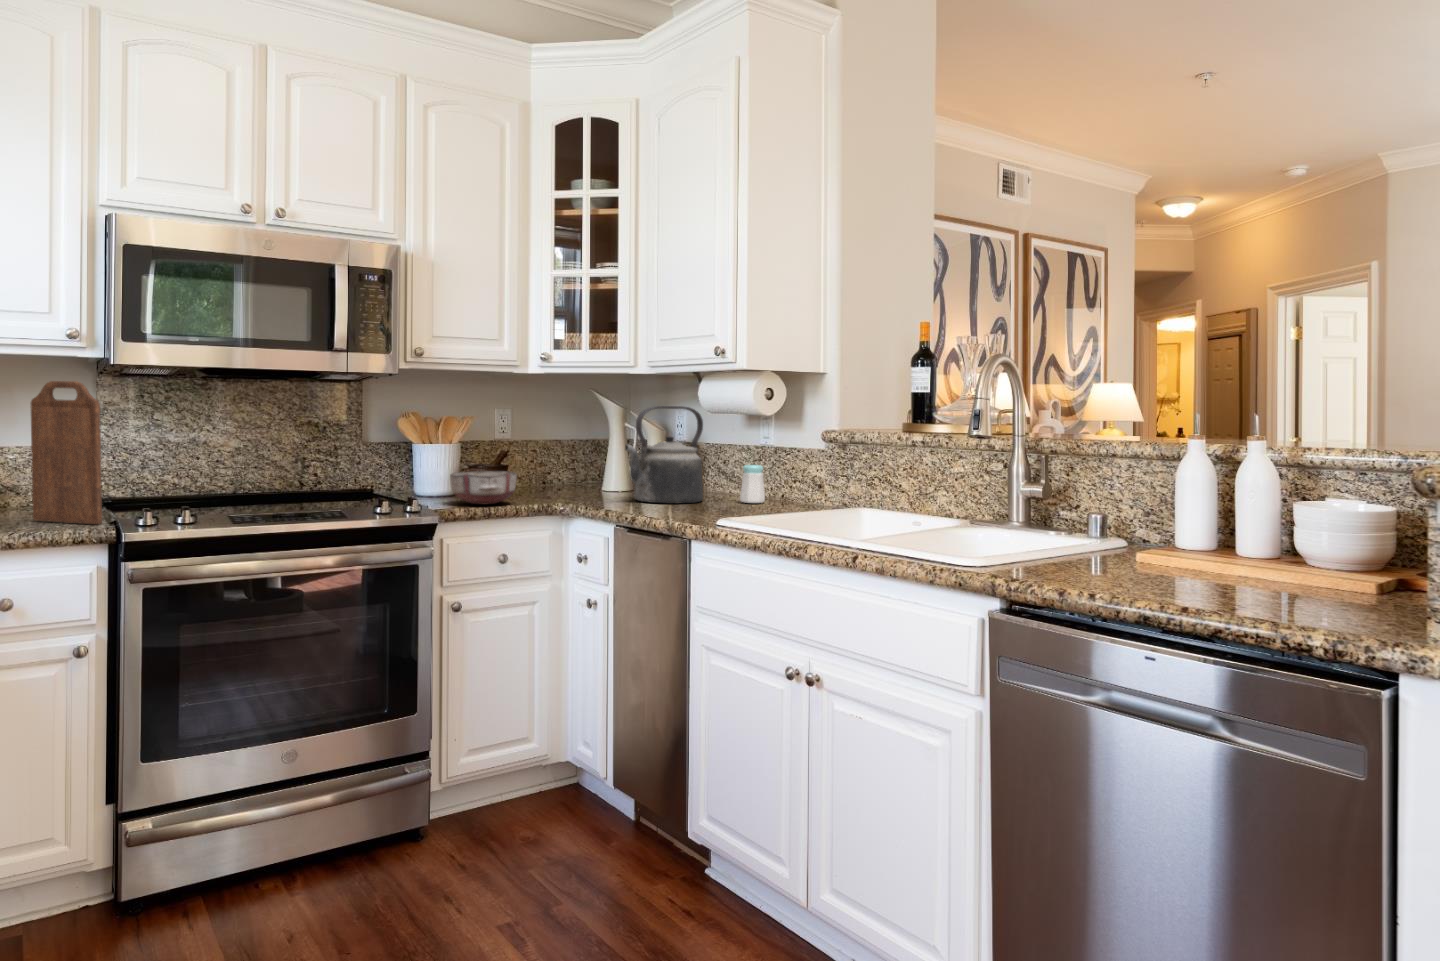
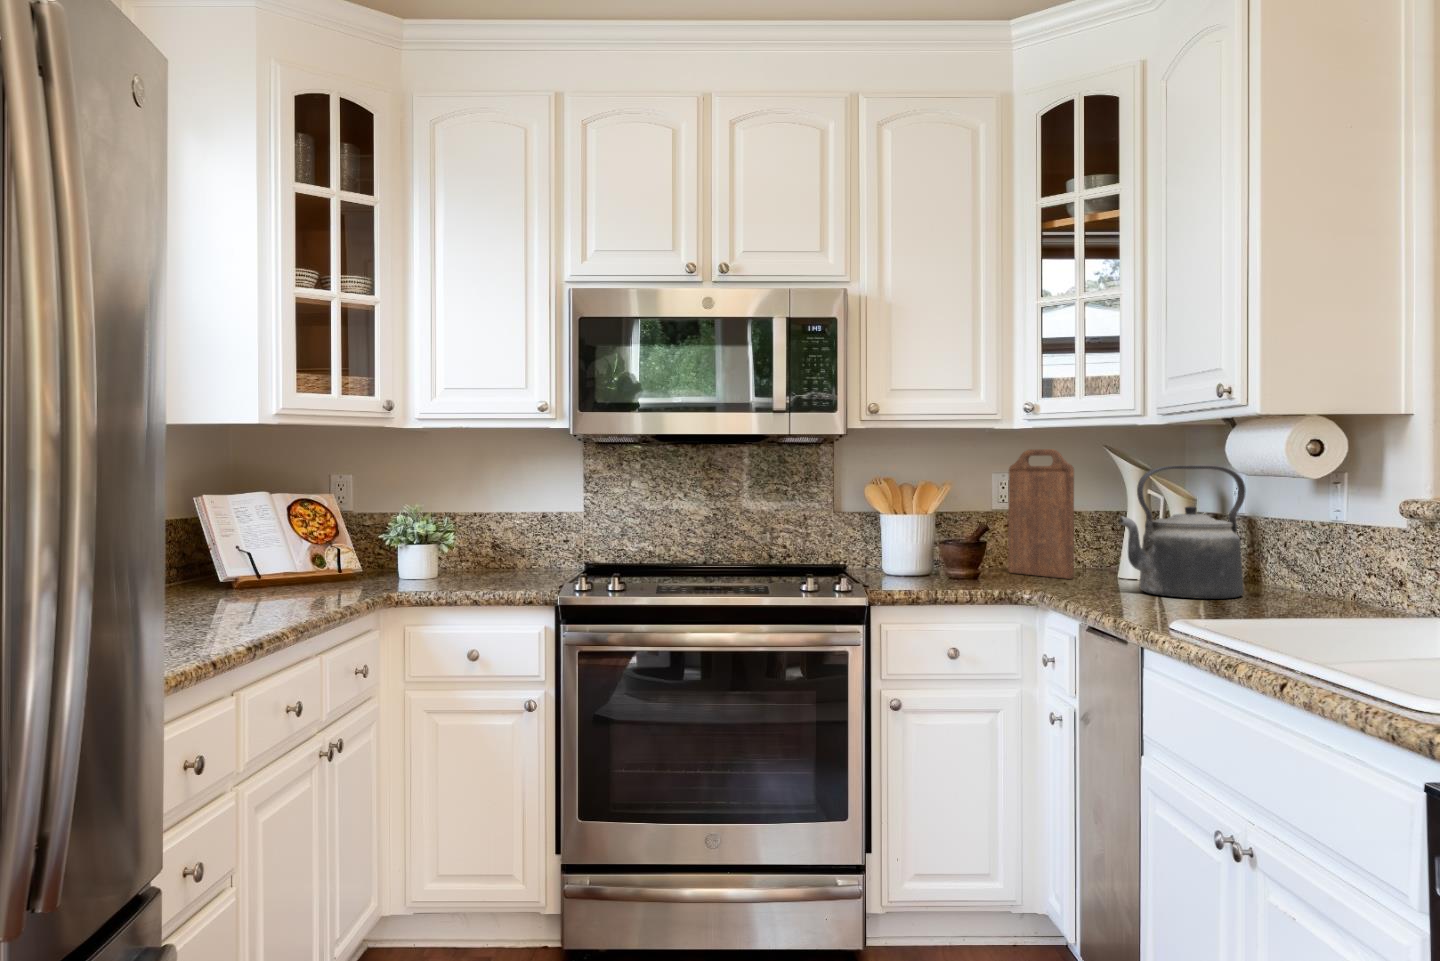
cutting board: present [31,381,102,524] -> present [1008,449,1074,579]
salt shaker: present [740,465,765,503] -> none [1301,548,1345,605]
ceramic bowl: present [450,471,517,505] -> none [898,546,977,586]

